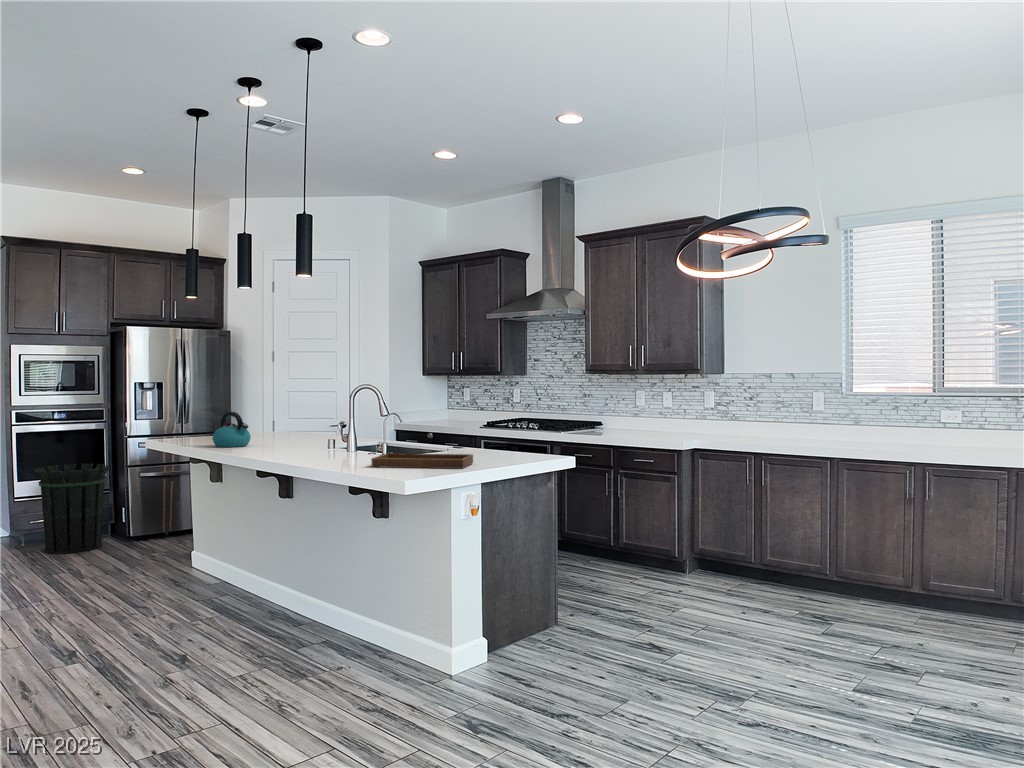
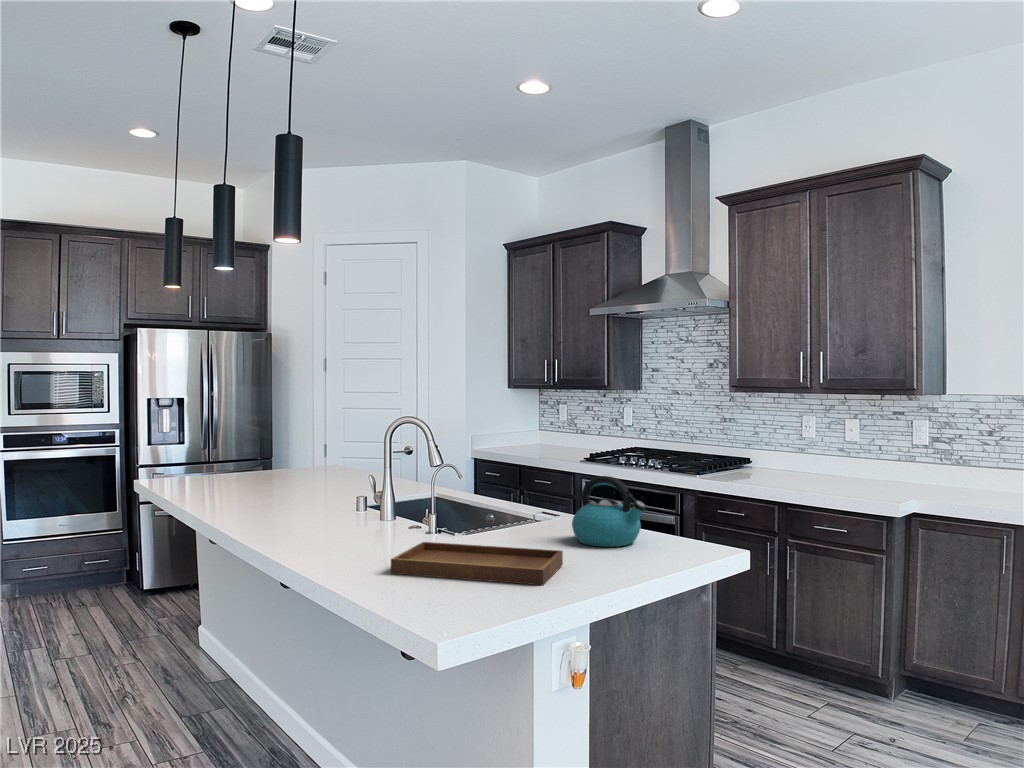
kettle: present [212,412,251,447] -> present [572,476,646,547]
waste bin: present [35,464,110,554] -> none [23,500,116,616]

